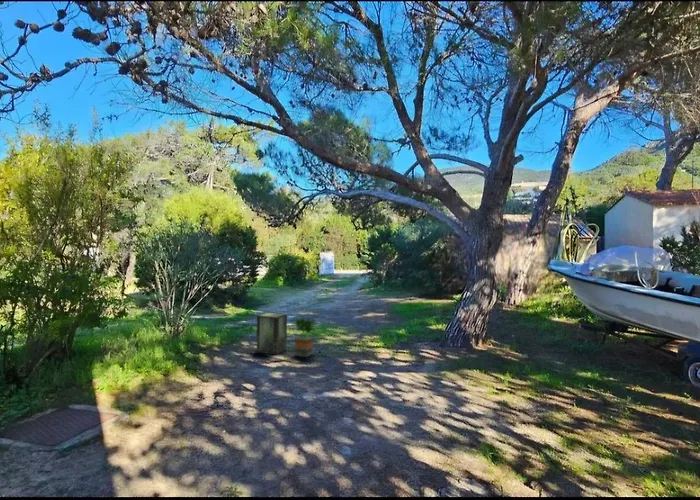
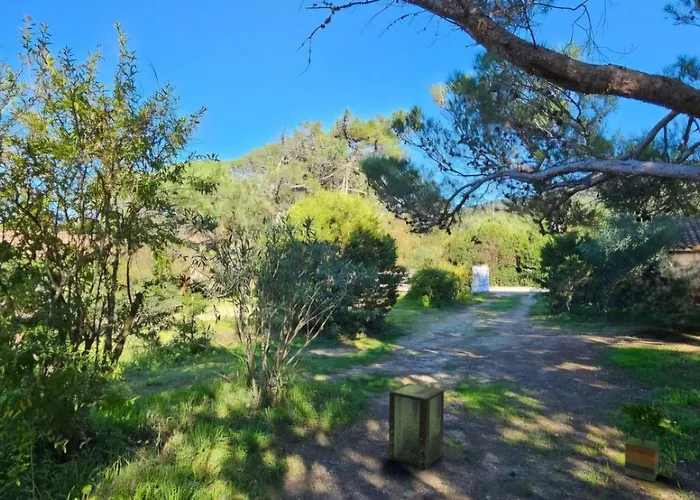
potted tree: present [295,318,316,357] -> present [620,403,671,482]

